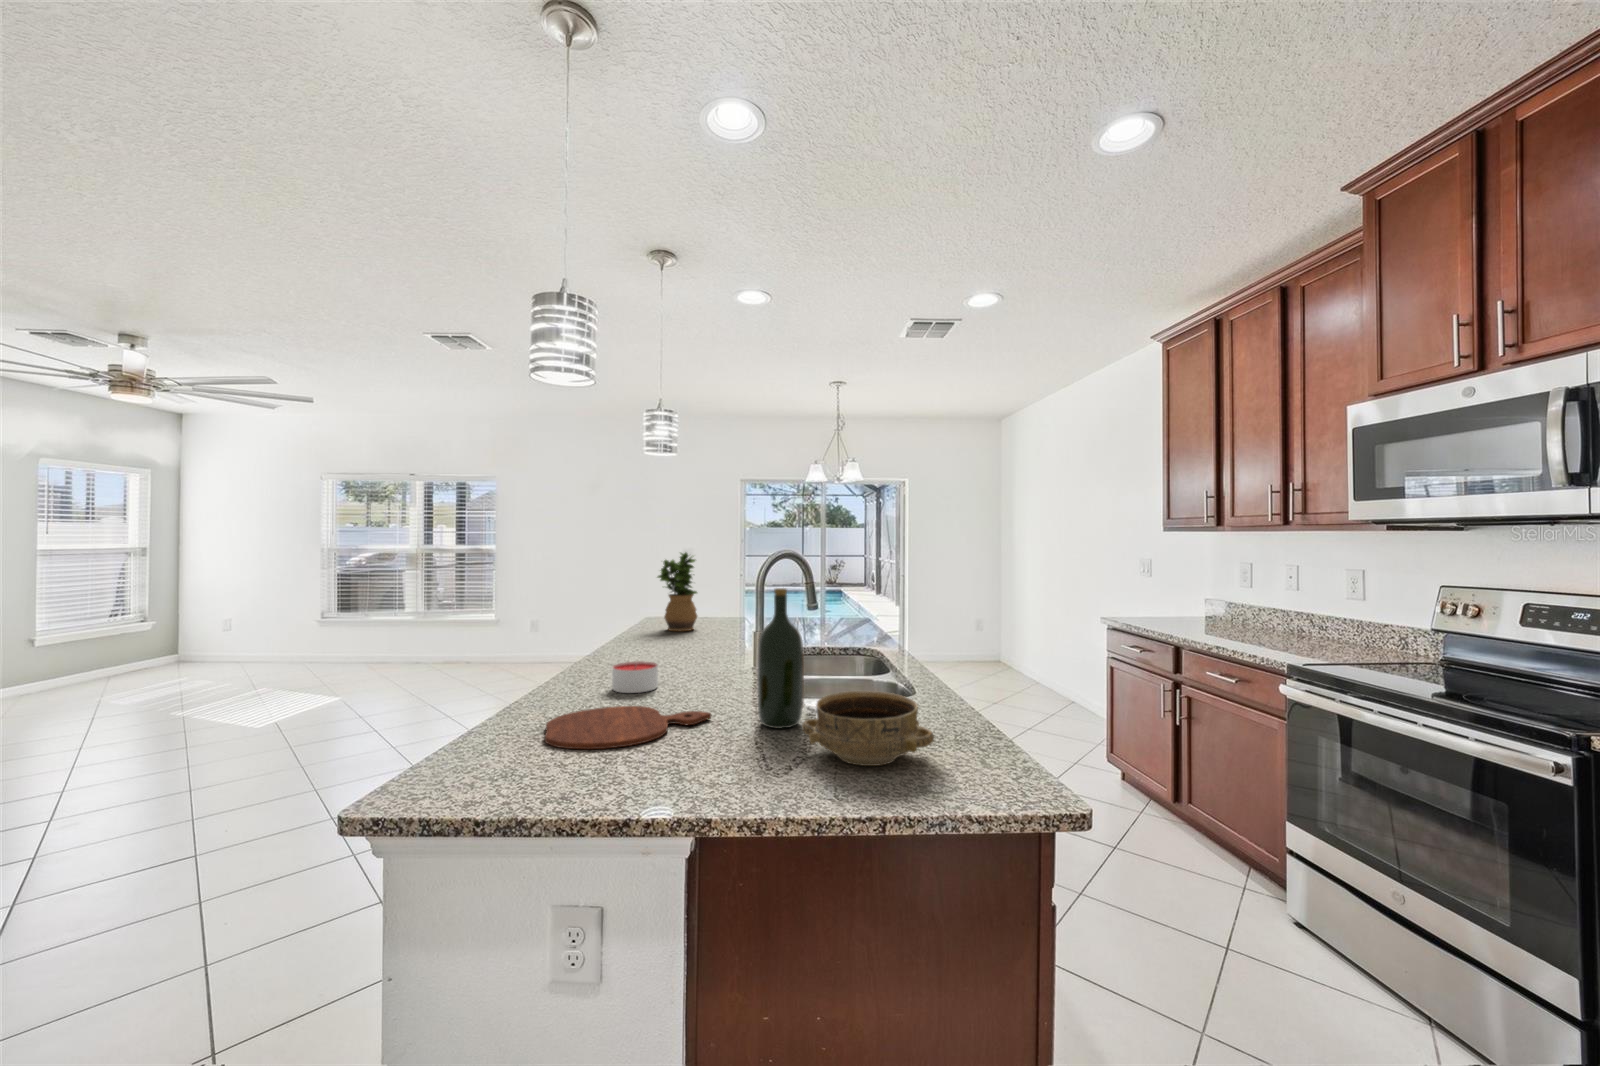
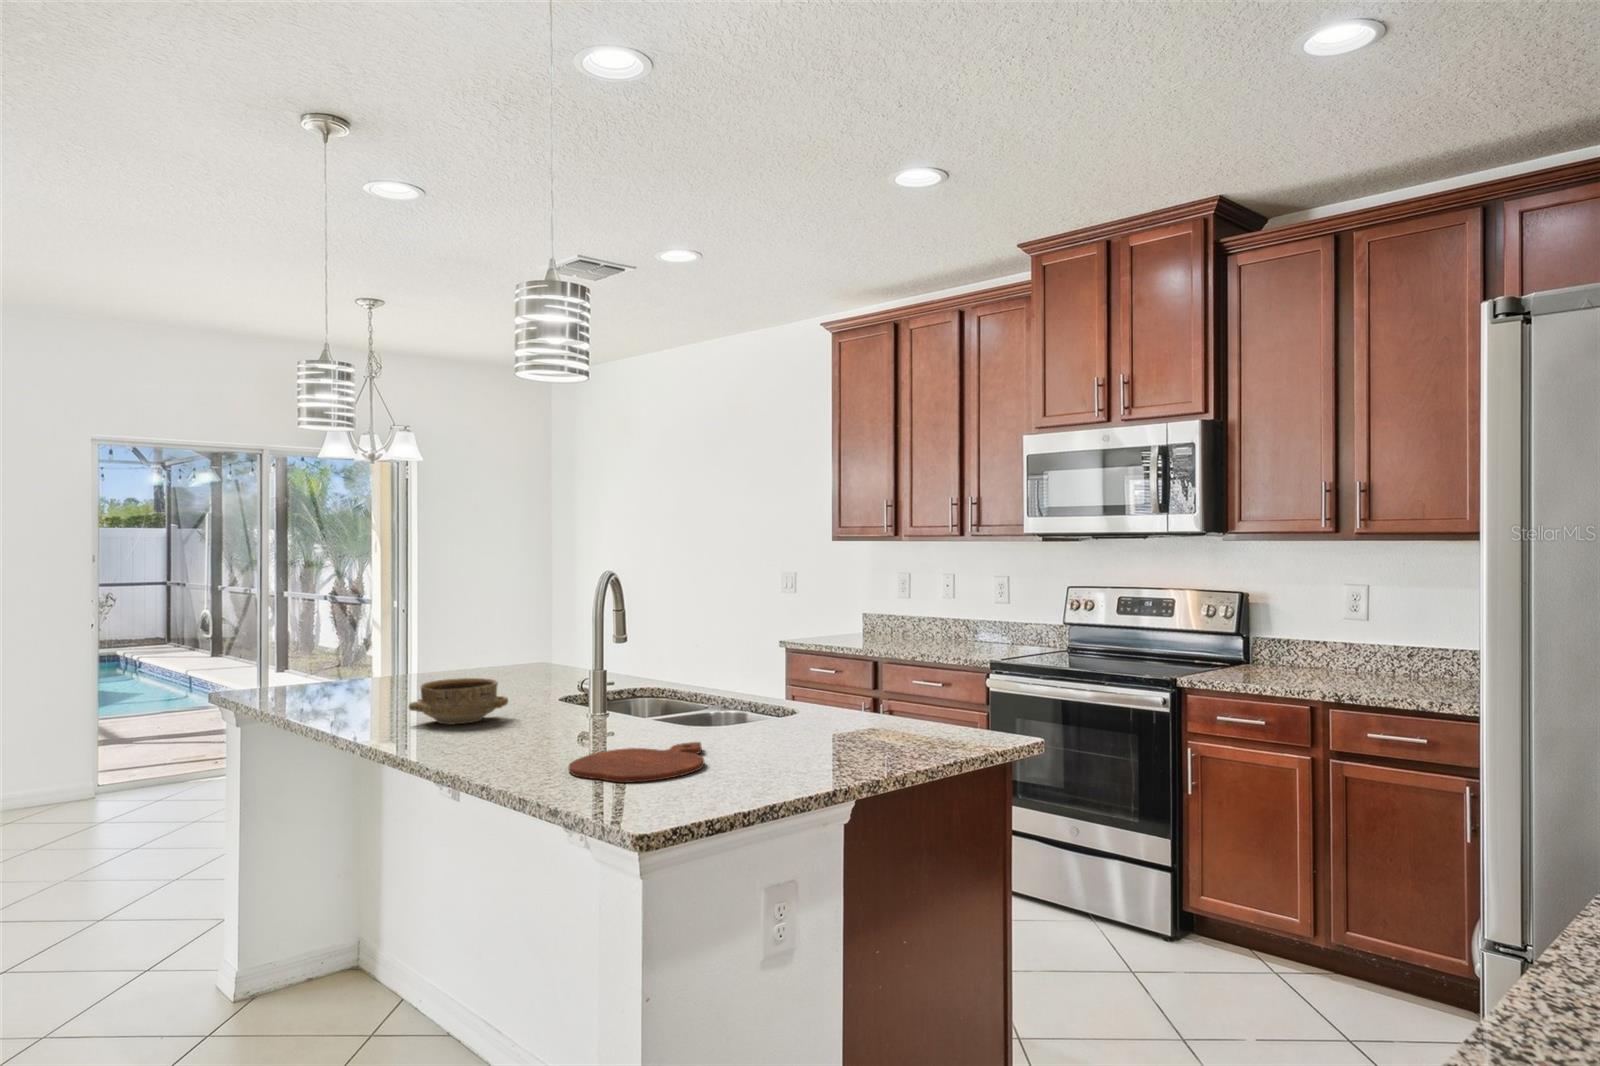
potted plant: present [658,552,697,631] -> none [316,584,379,701]
wine bottle: present [757,588,804,728] -> none [742,611,786,744]
candle: present [612,661,658,693] -> none [511,714,565,749]
ceramic bowl: present [802,691,934,766] -> present [409,678,508,724]

